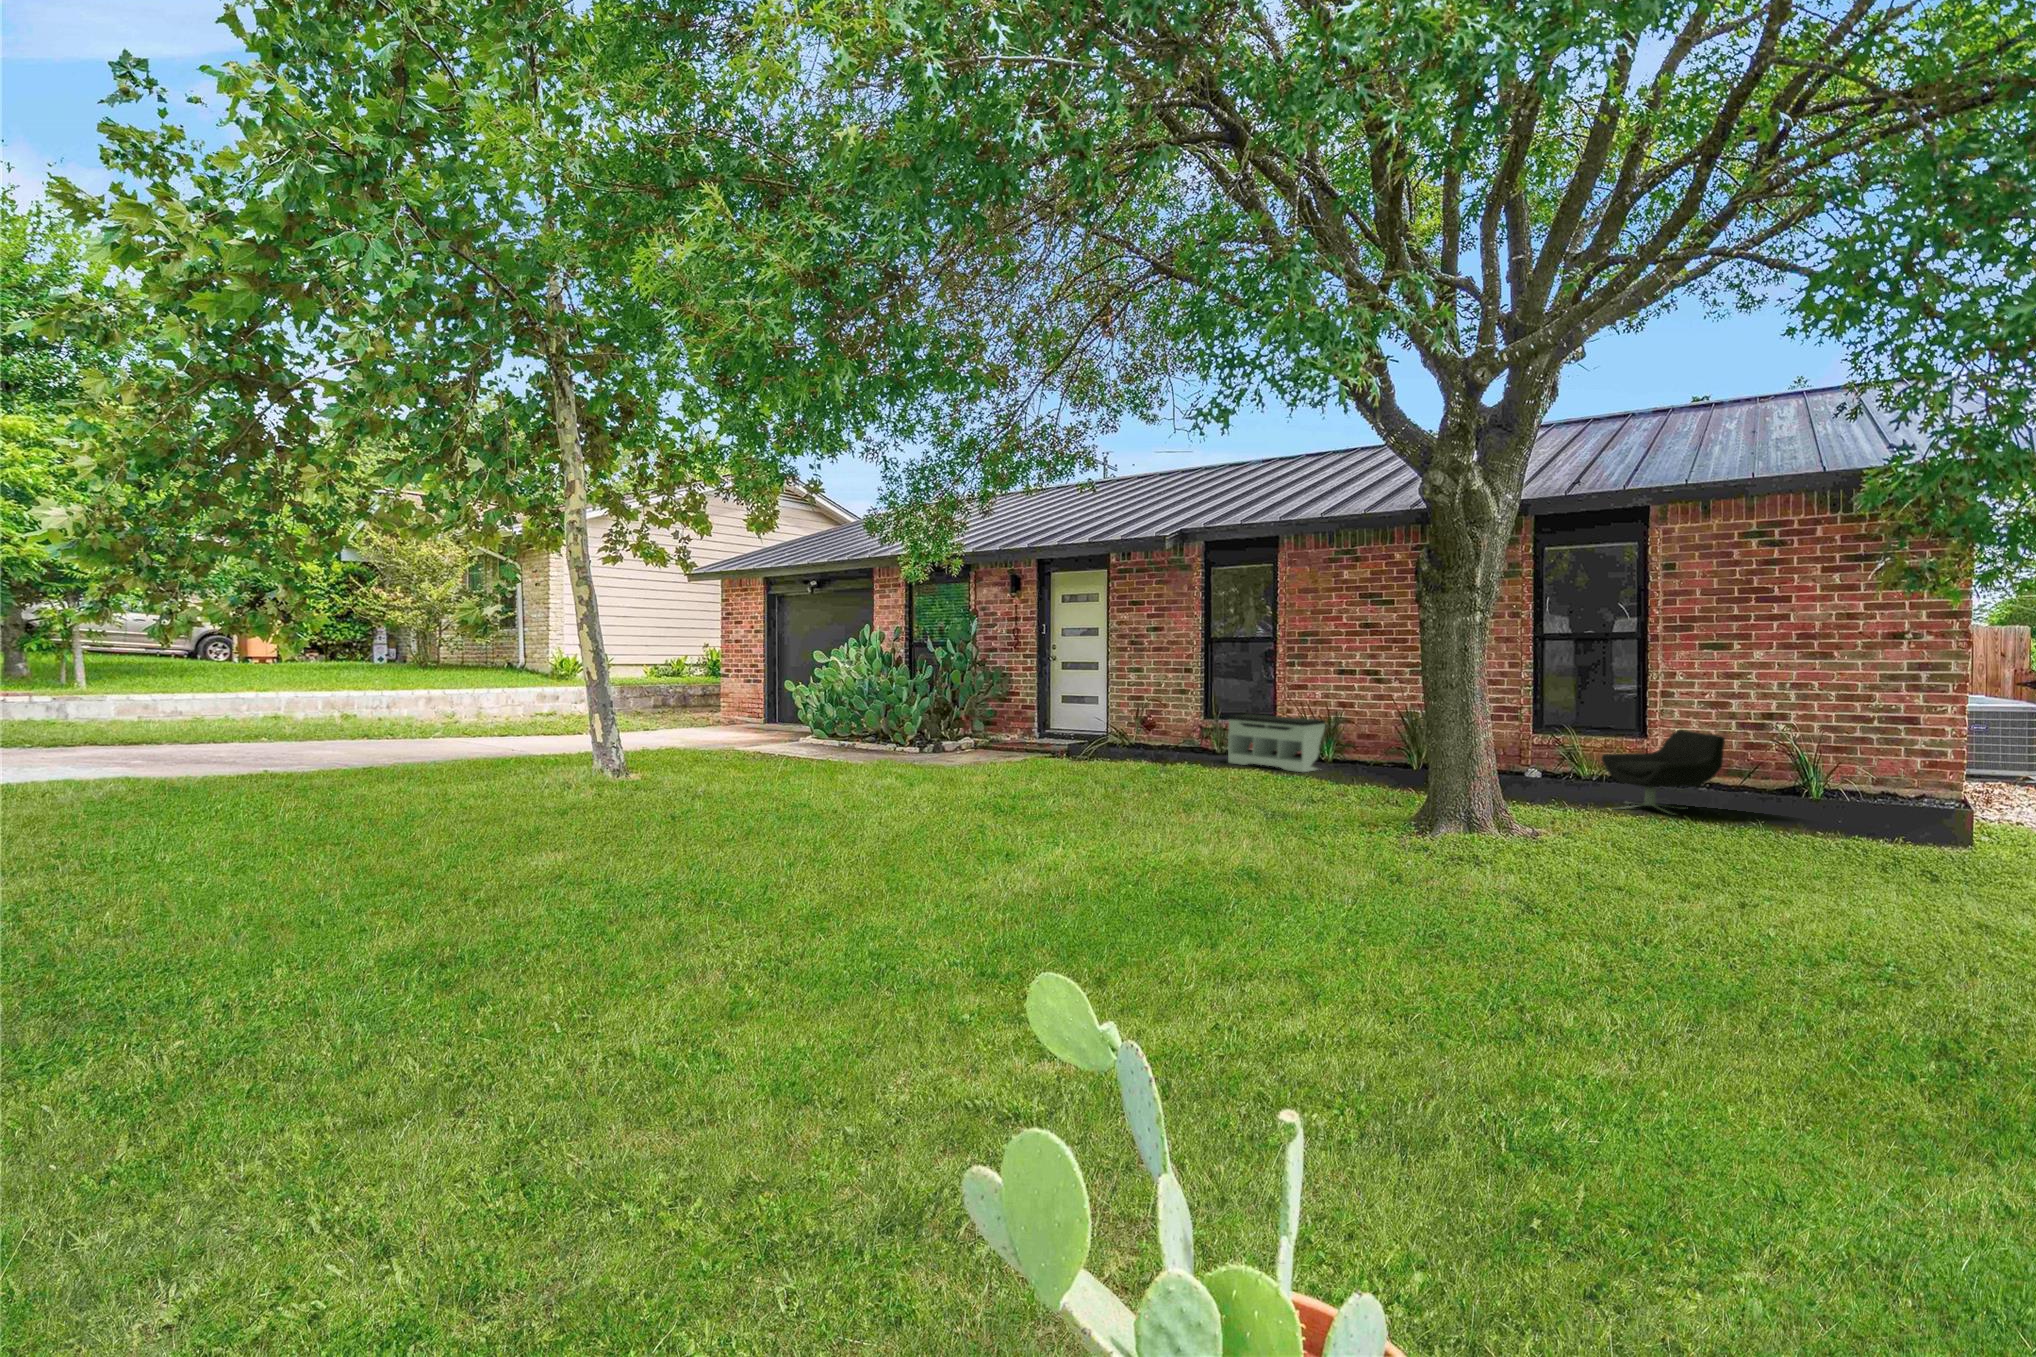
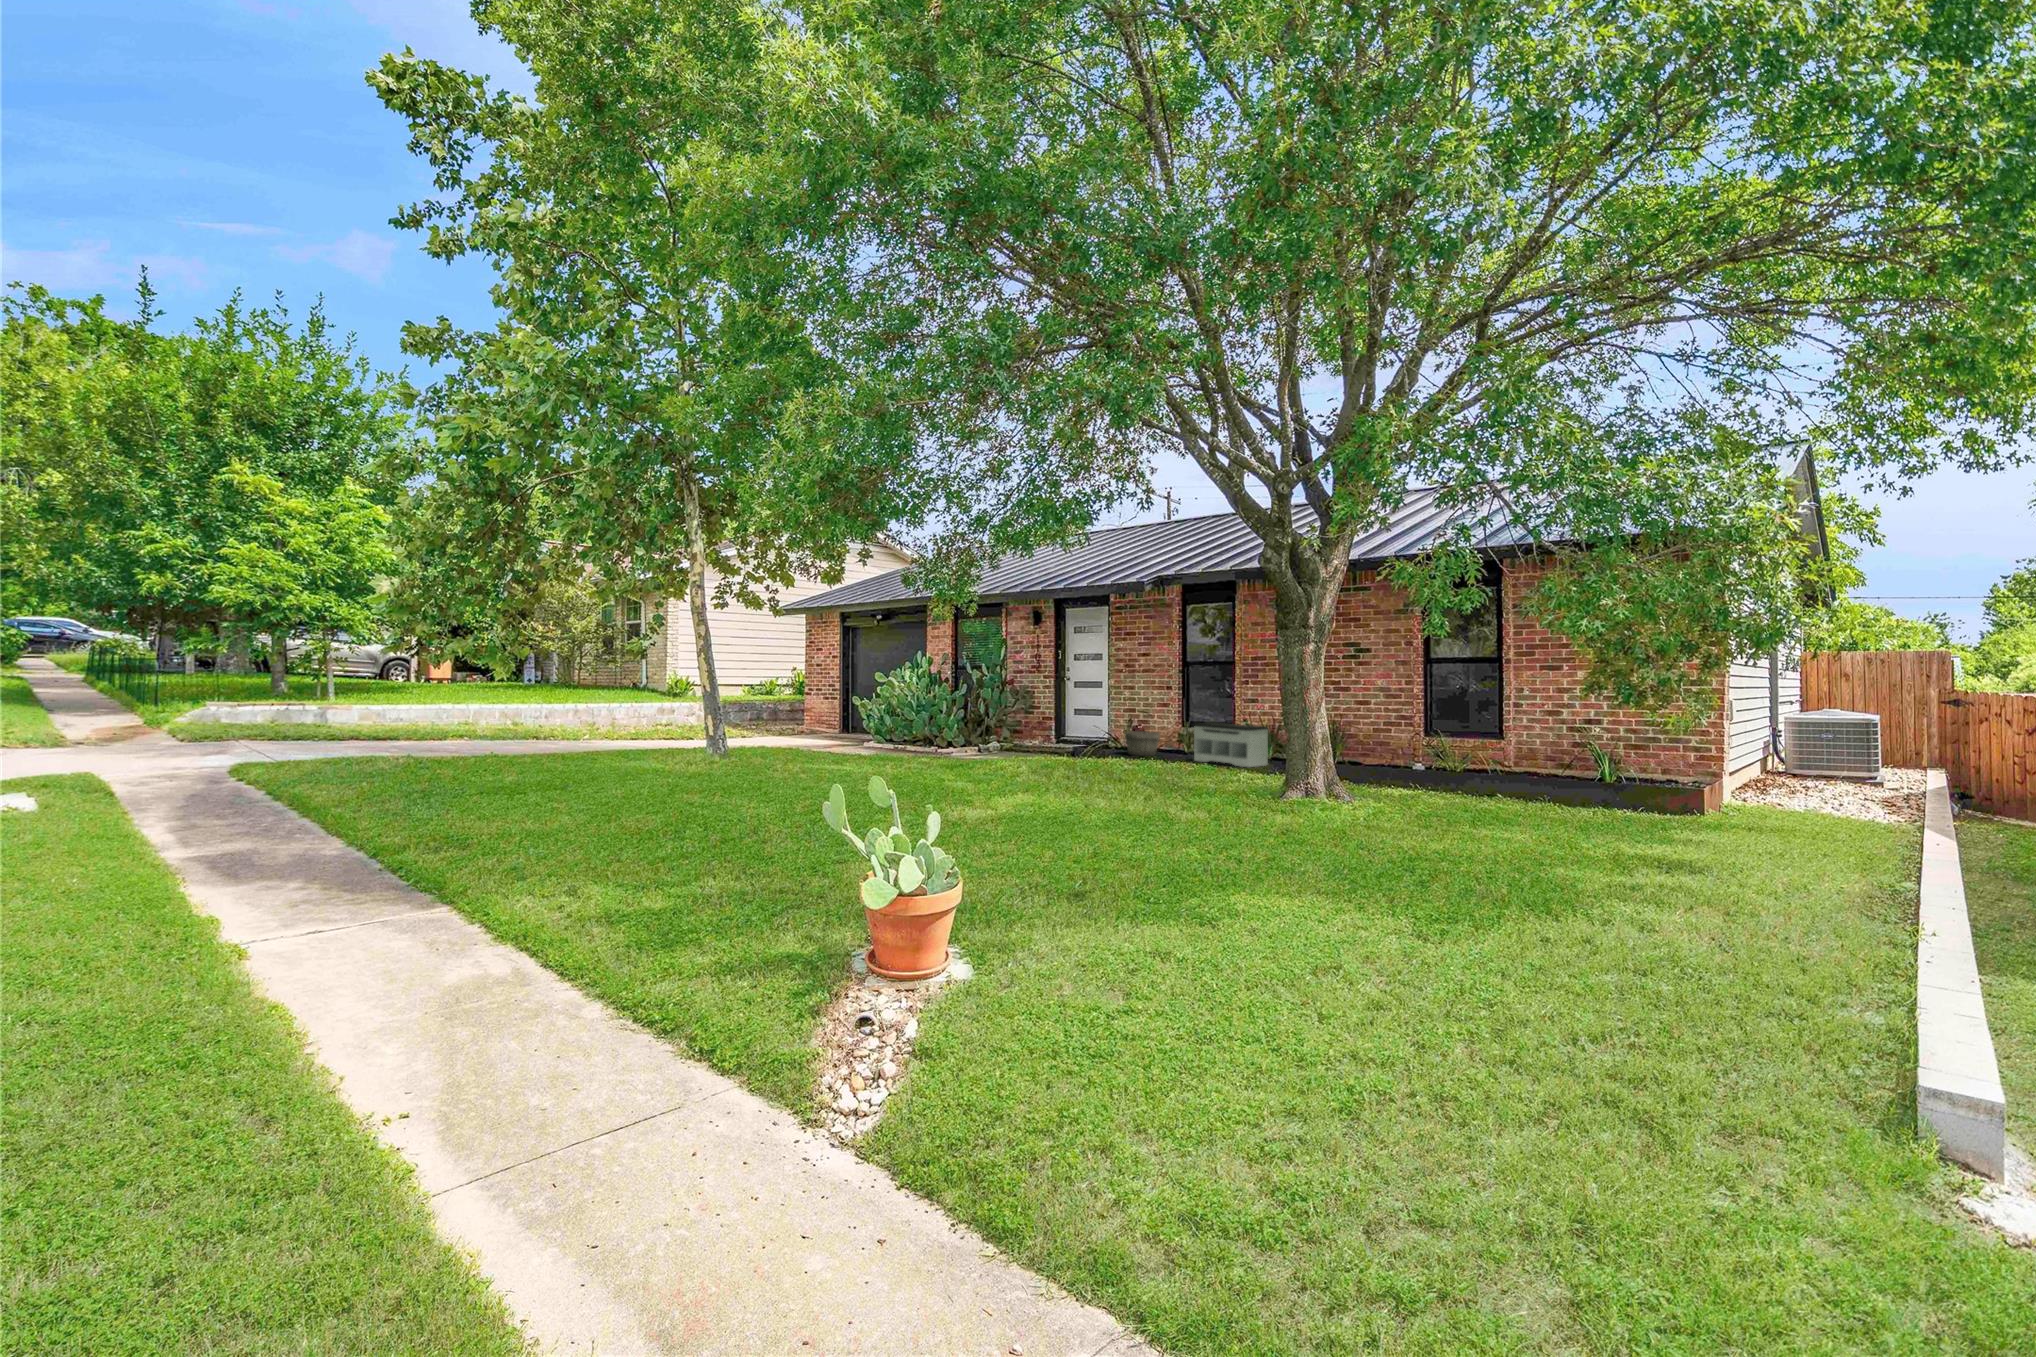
wooden bucket: none [1135,717,1180,756] -> present [1125,731,1160,756]
lounge chair: present [1601,730,1725,814] -> none [1464,732,1551,796]

